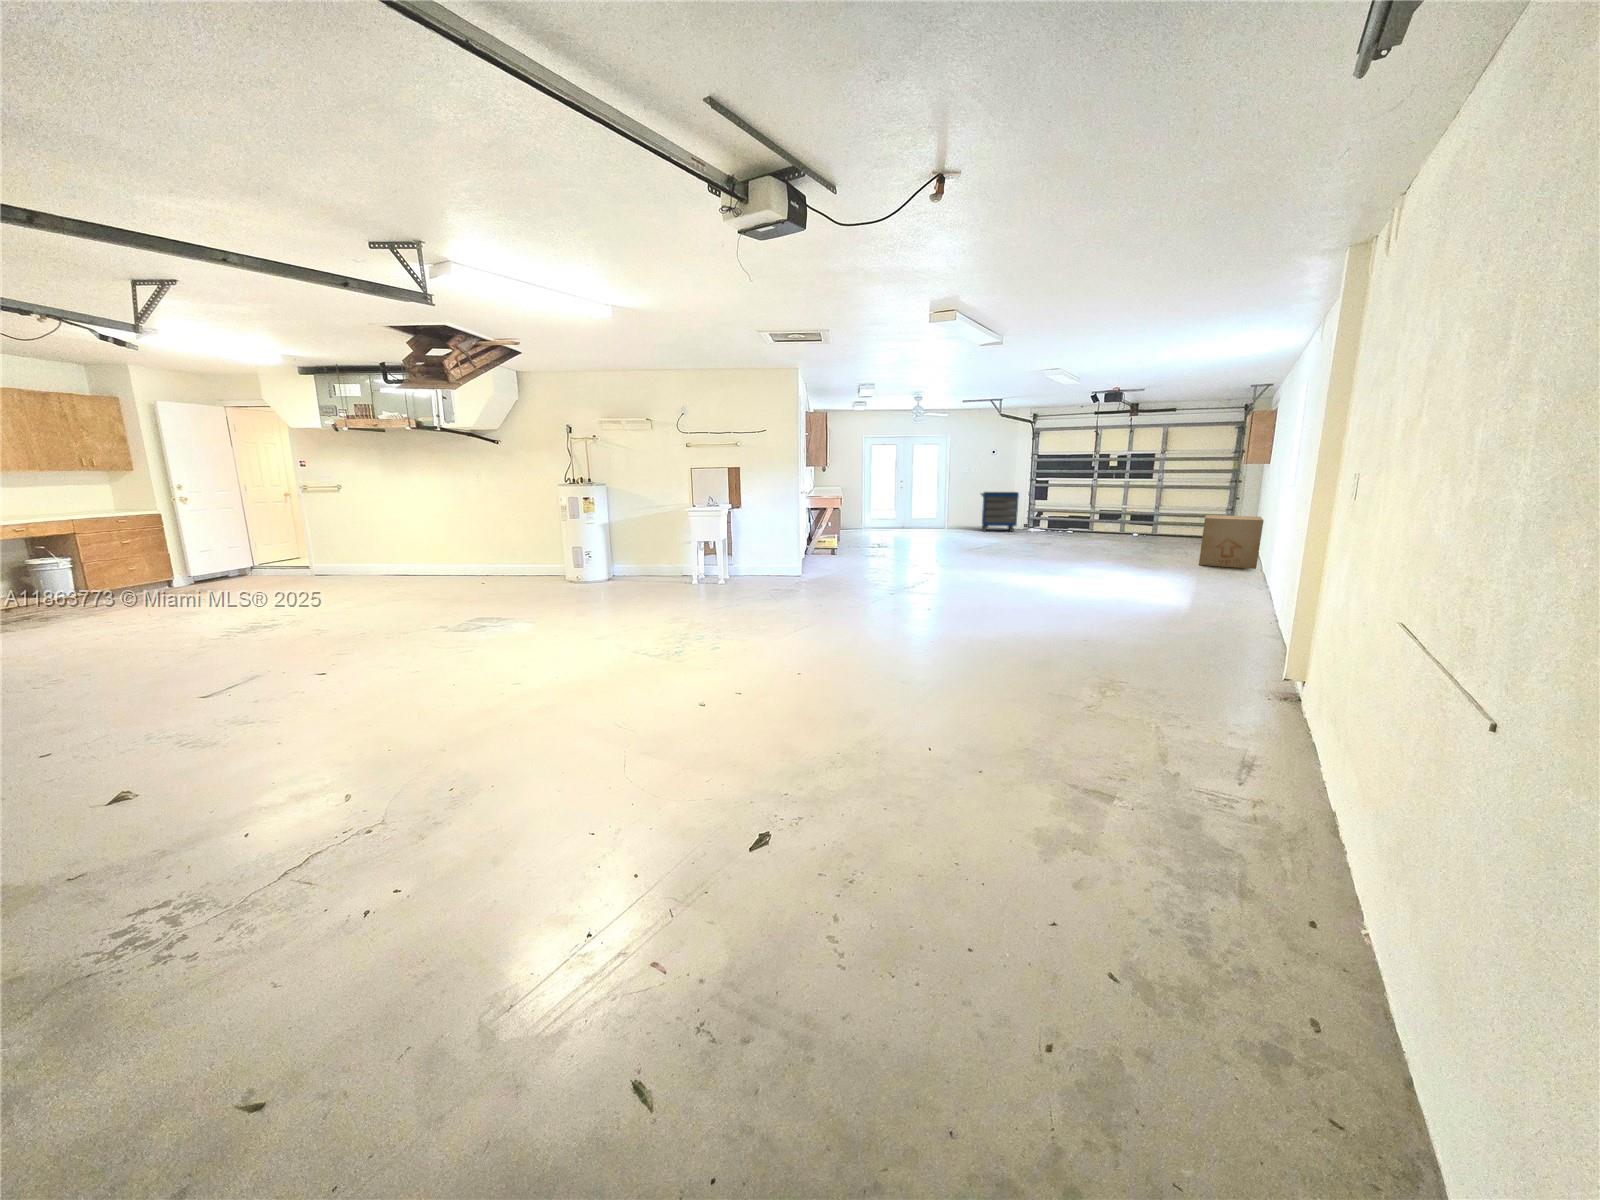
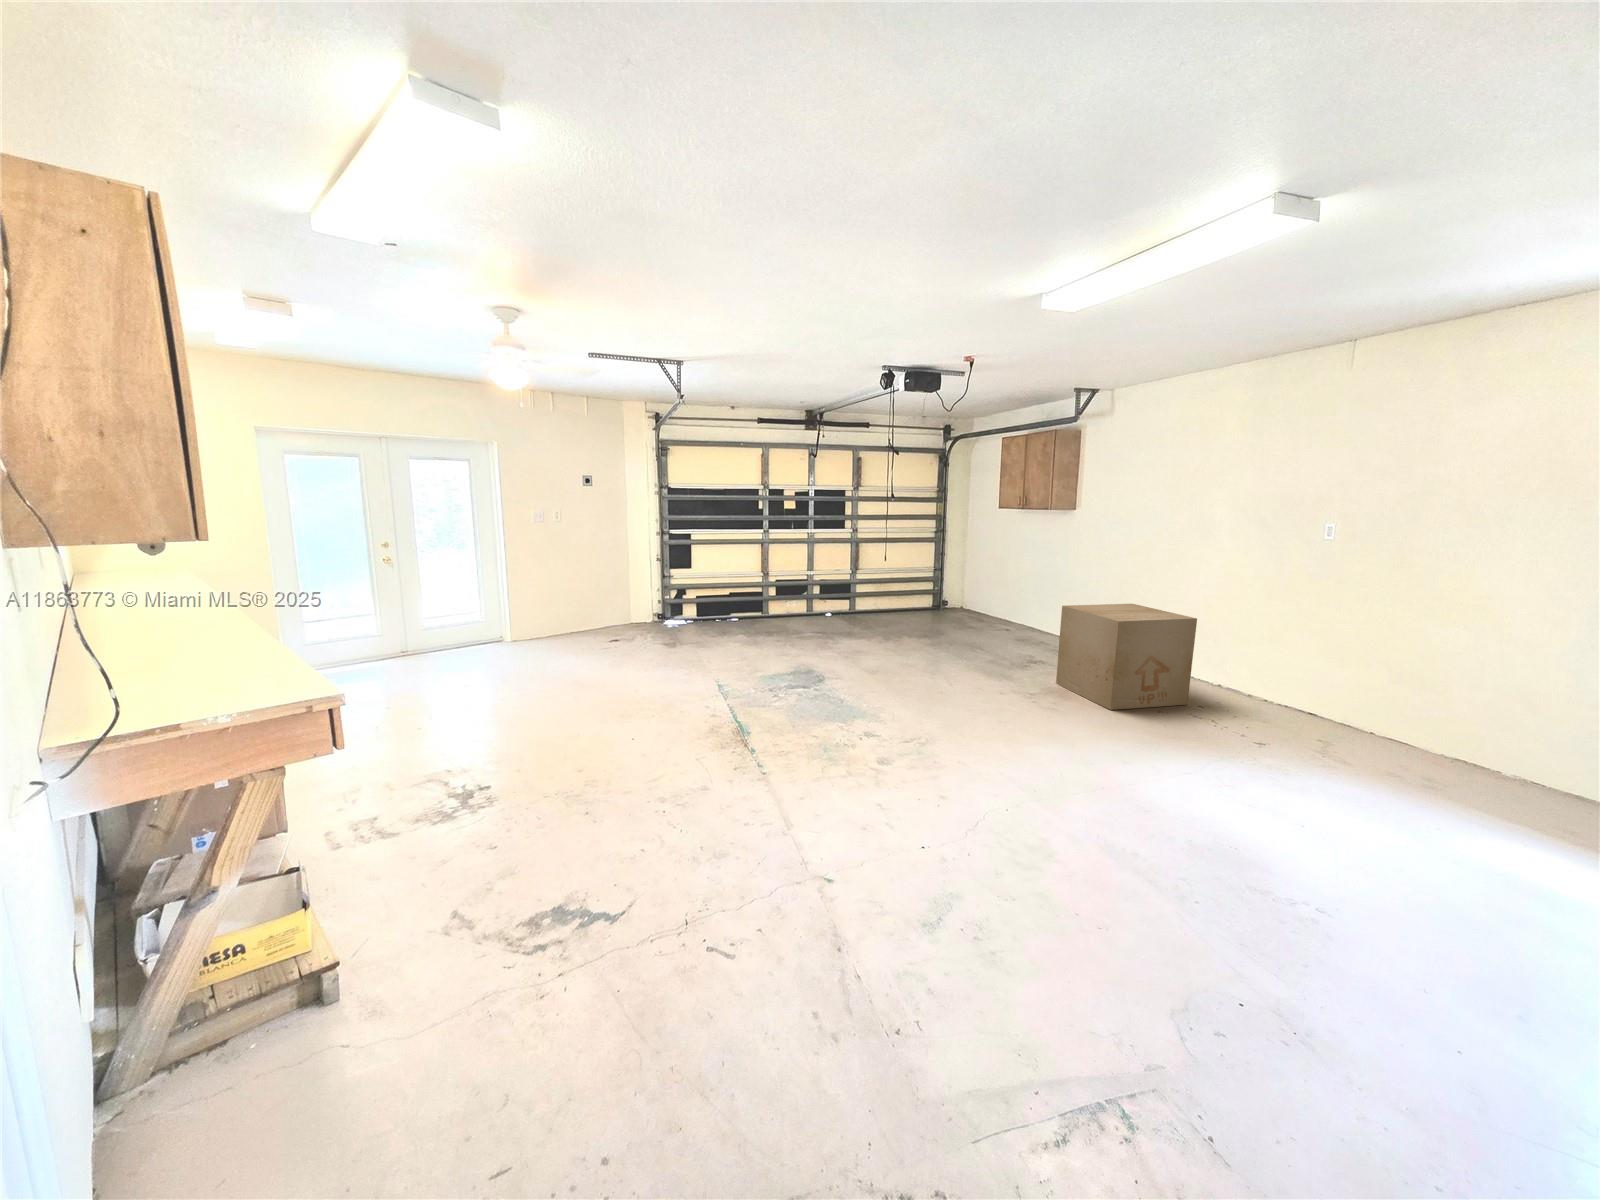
storage cabinet: present [981,492,1019,532] -> none [568,556,652,639]

